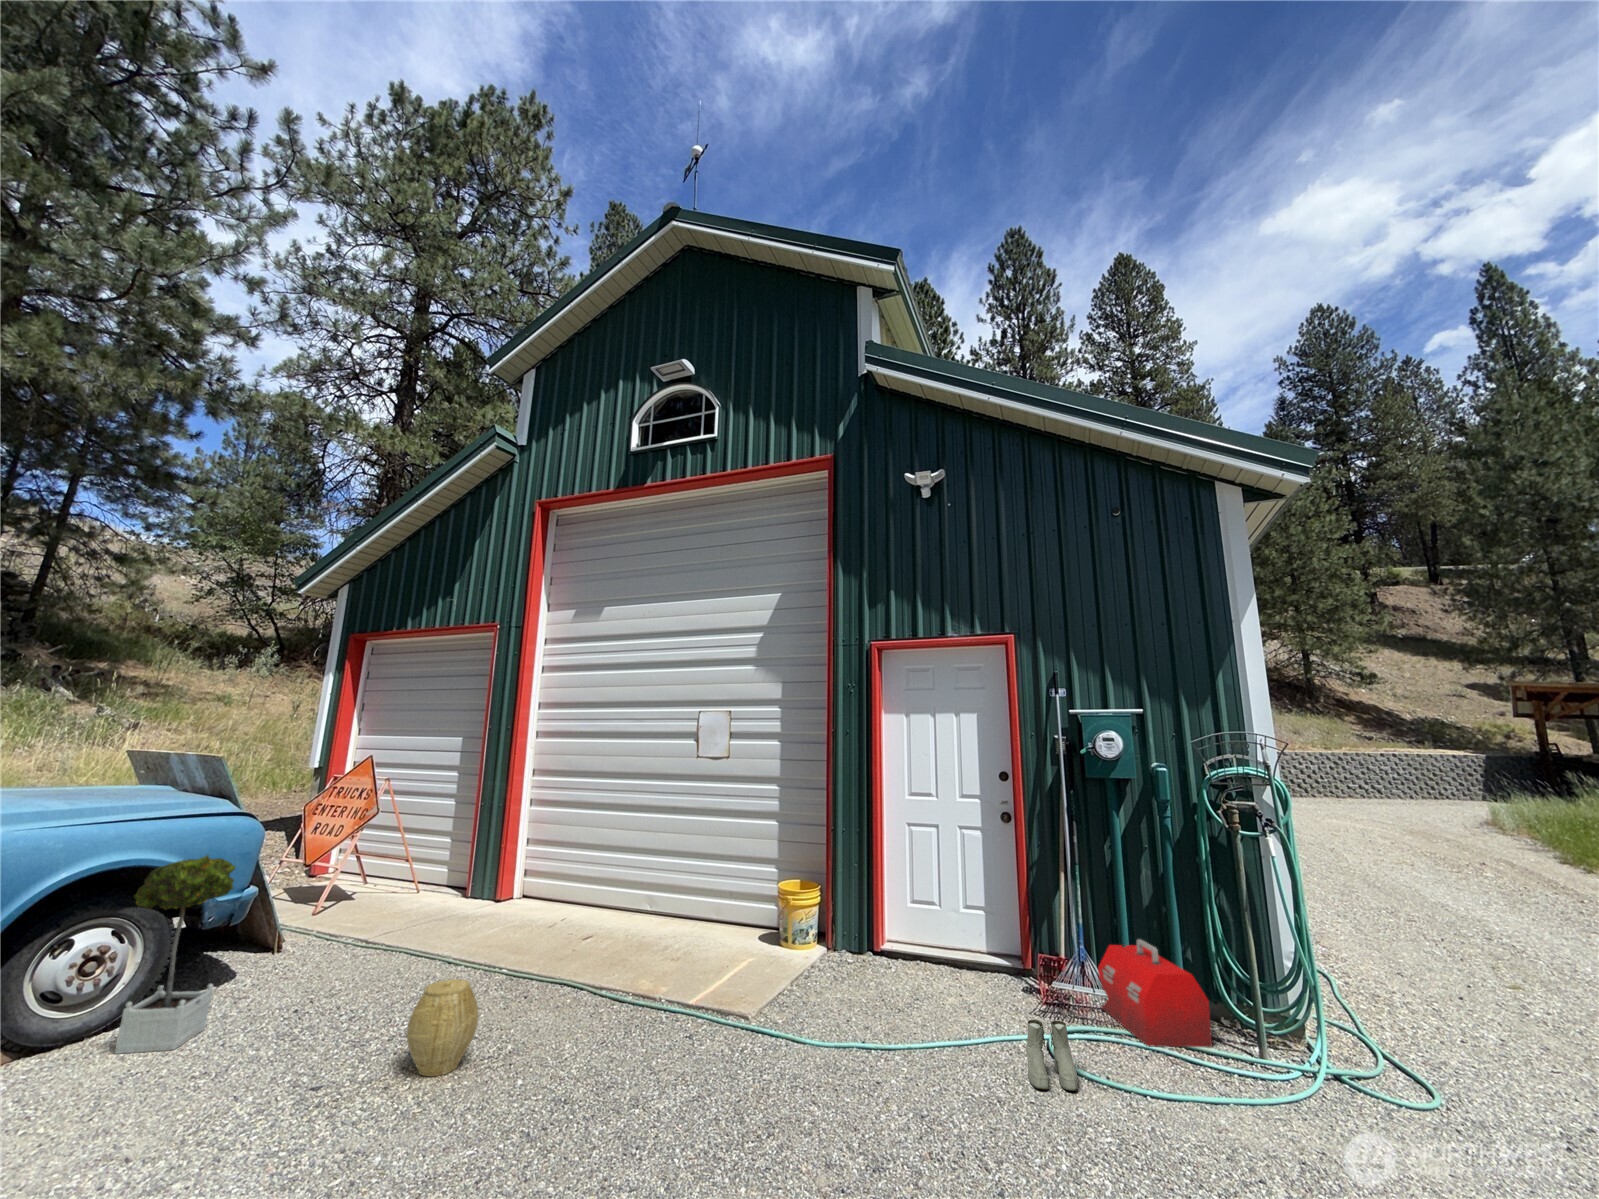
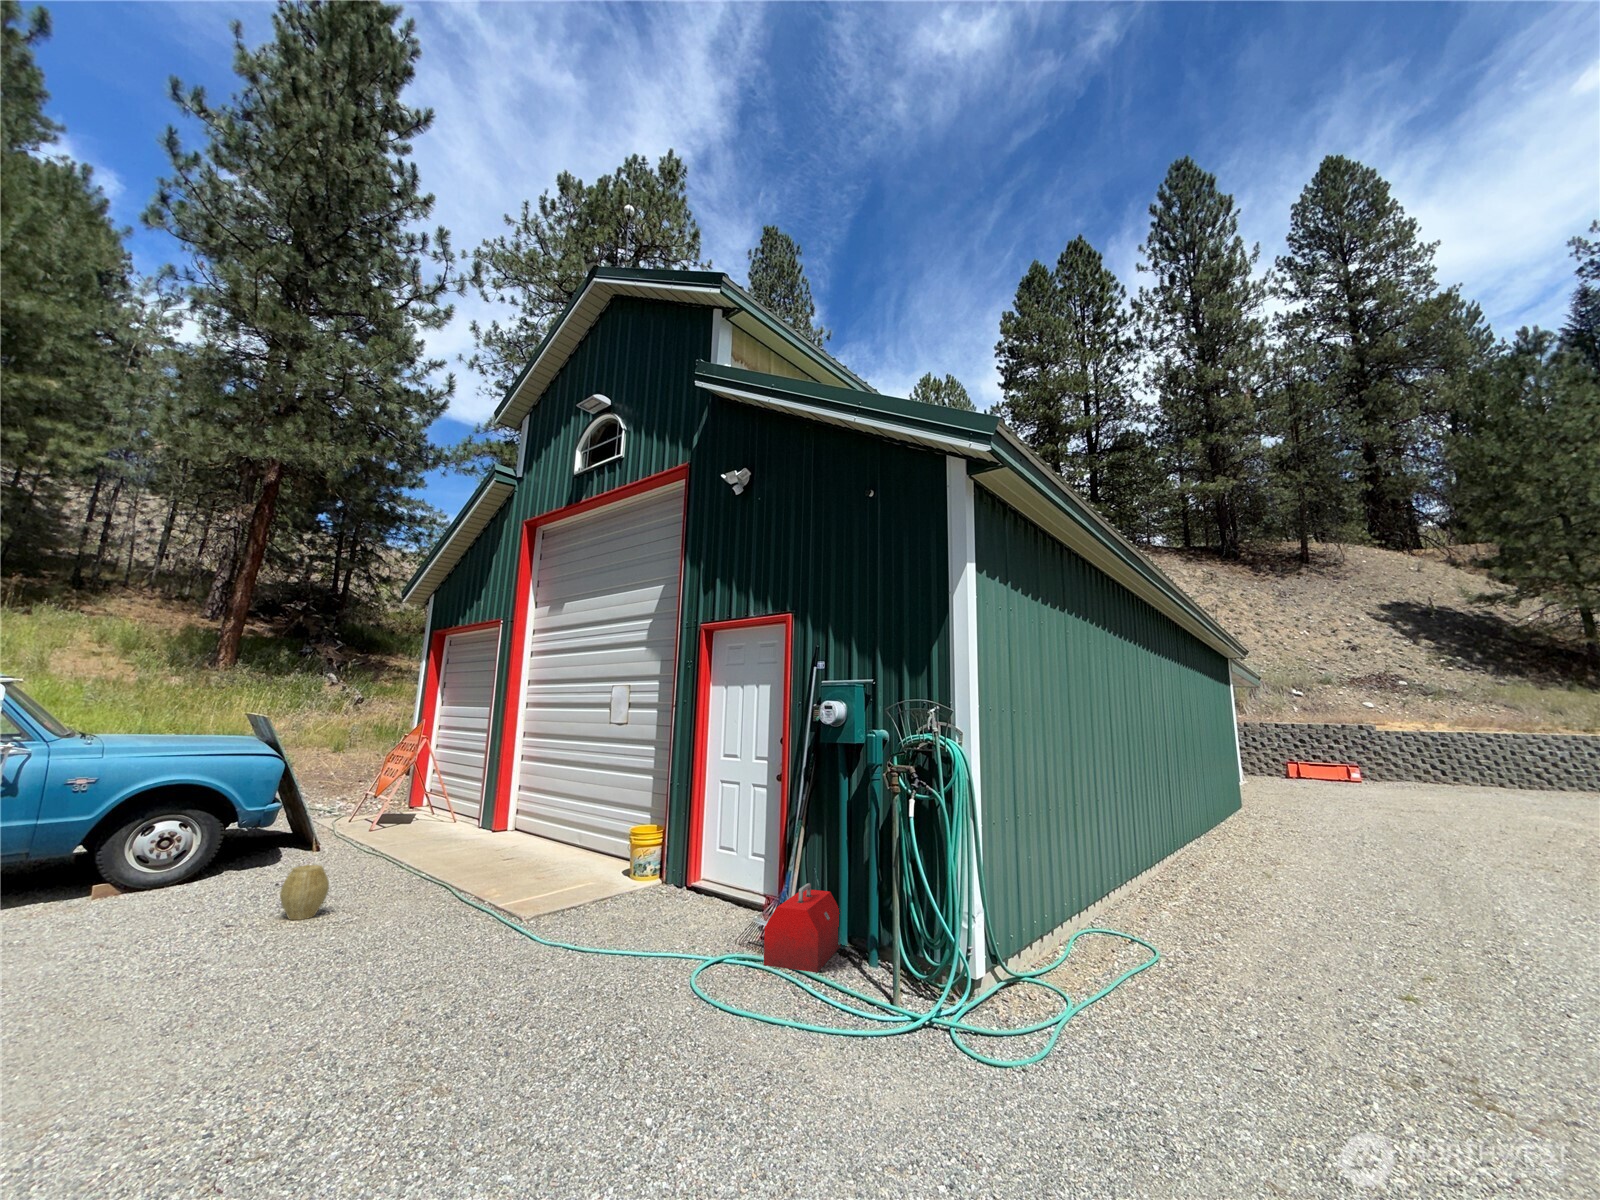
potted tree: present [115,855,236,1054] -> none [175,782,241,895]
boots: present [1026,1020,1078,1091] -> none [613,926,662,976]

